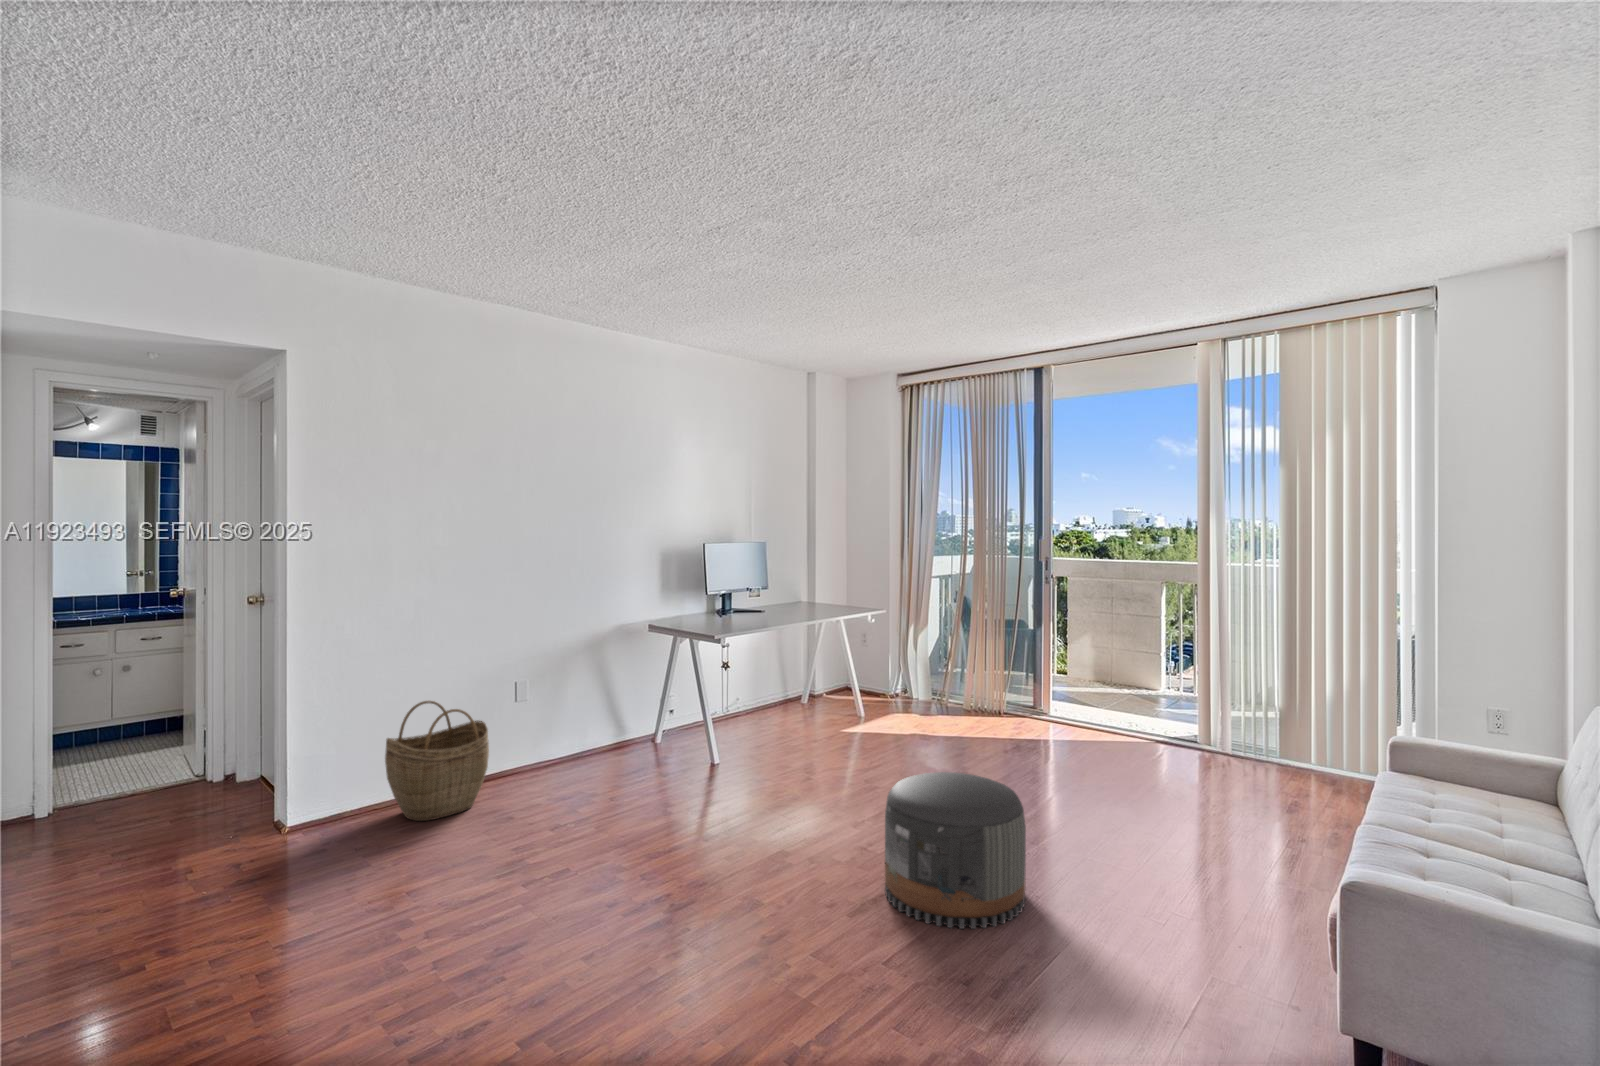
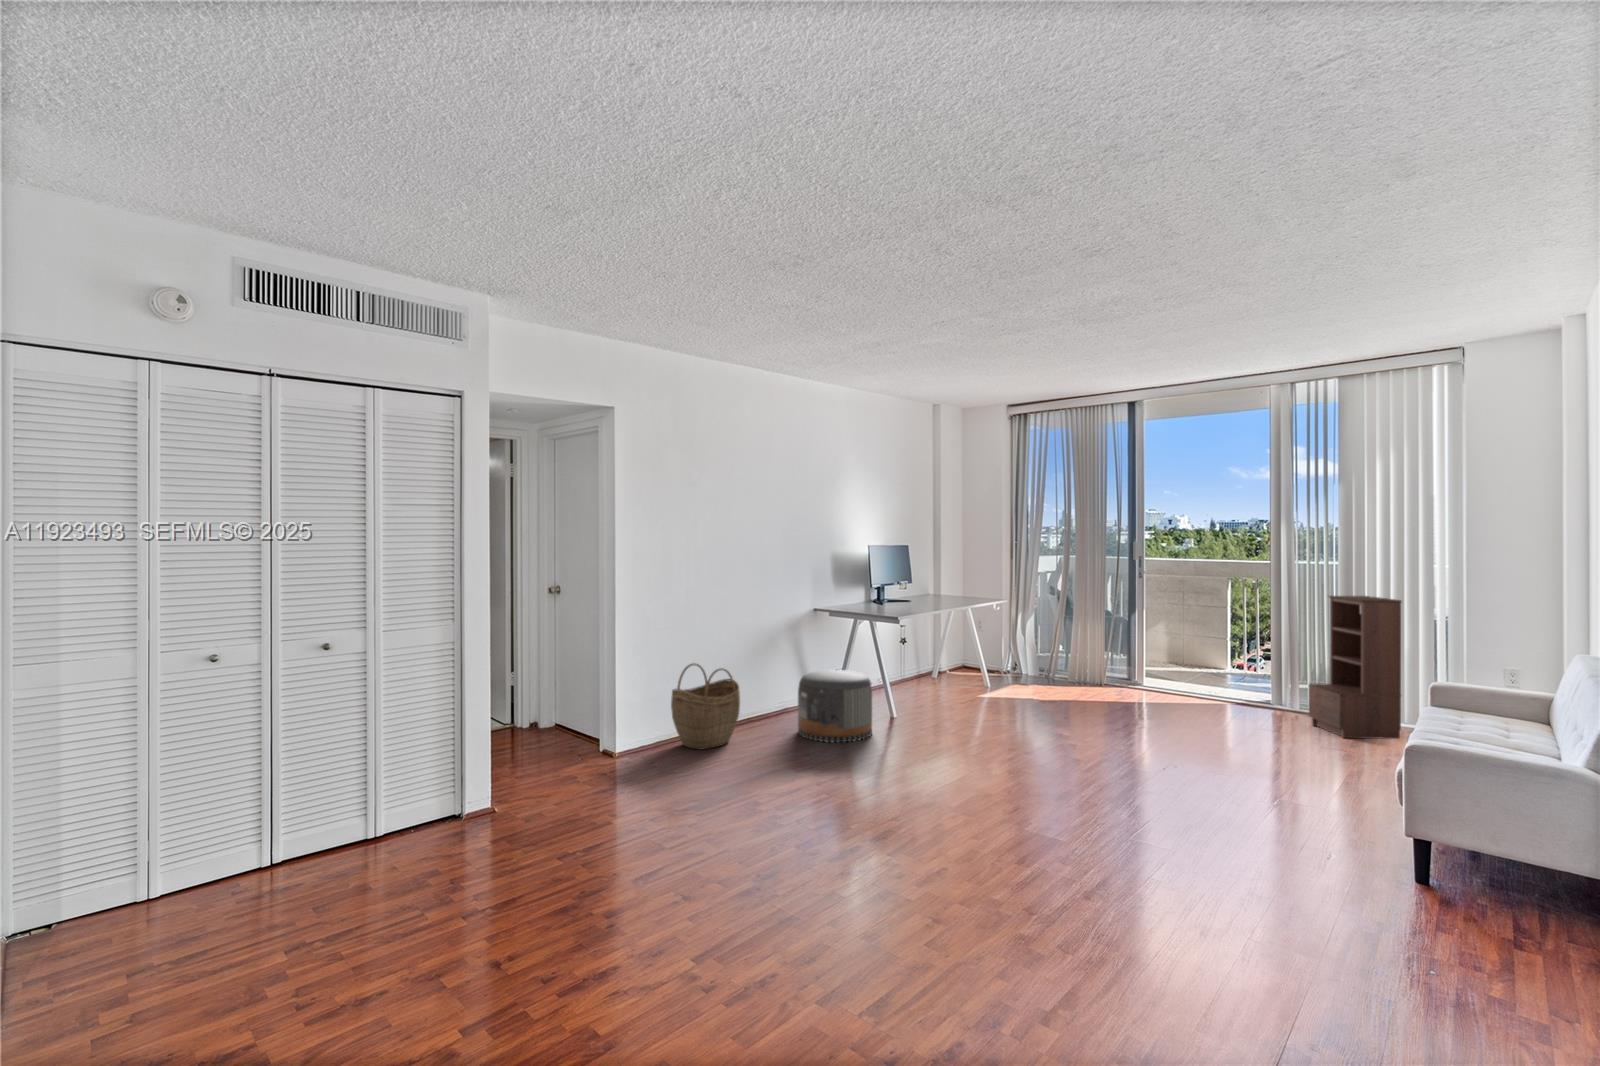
bookshelf: none [1242,608,1357,794] -> present [1309,596,1401,739]
pouf: present [885,772,1026,929] -> present [798,670,872,742]

